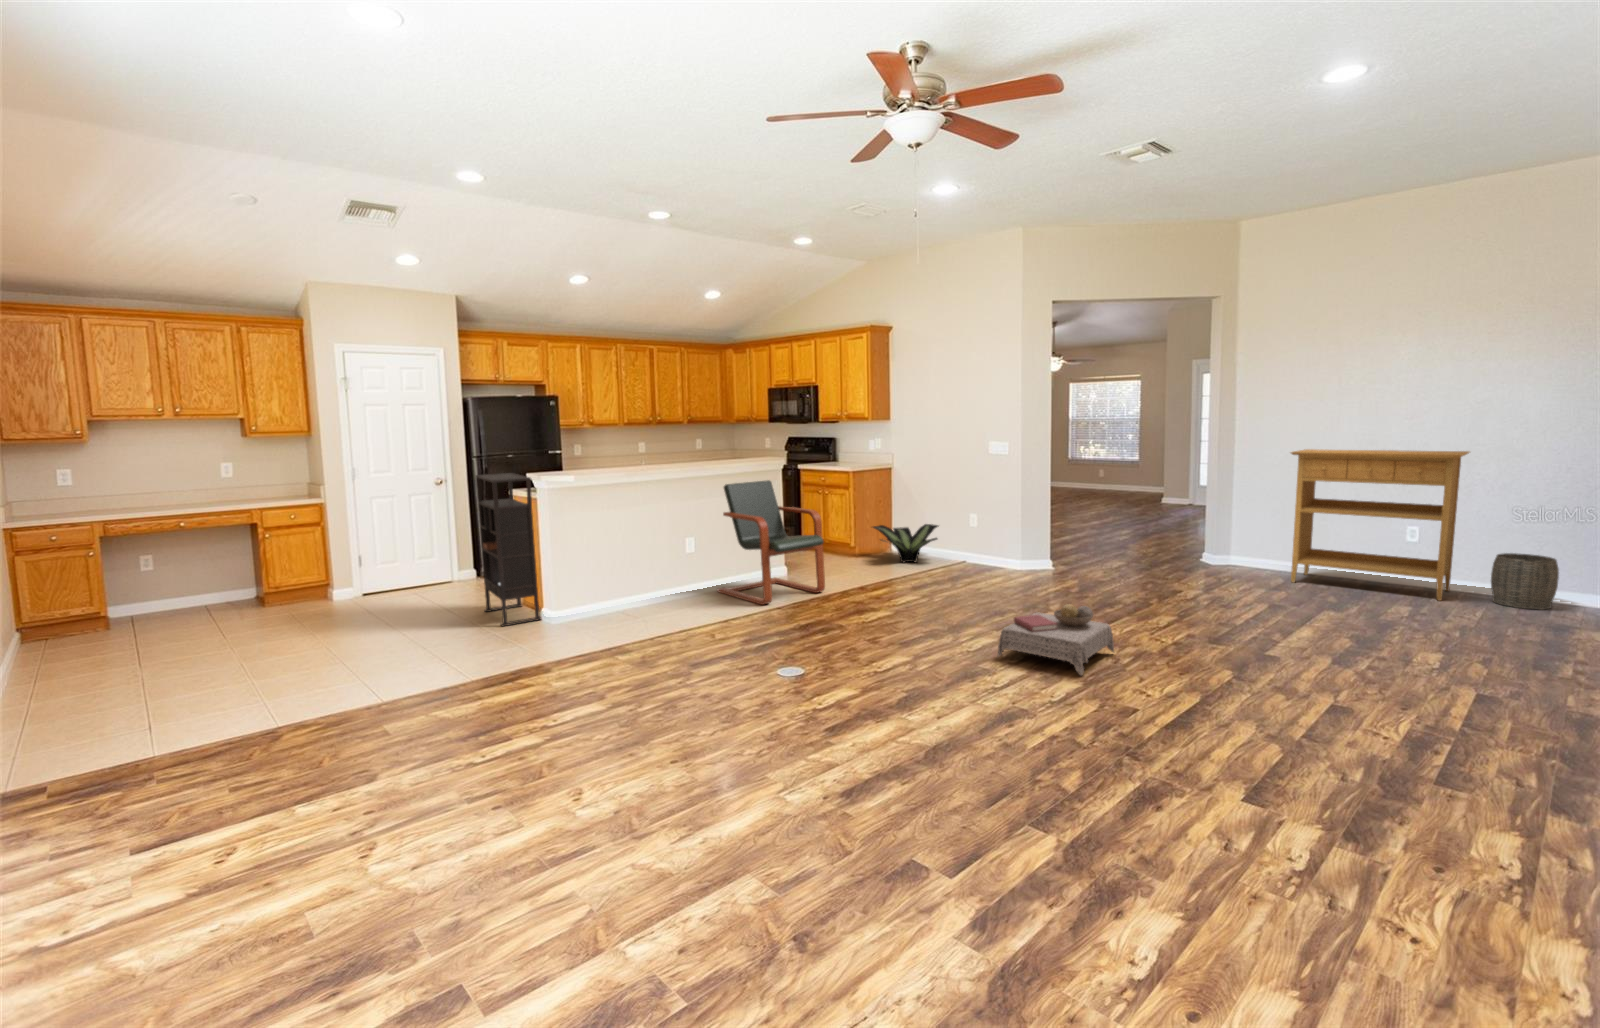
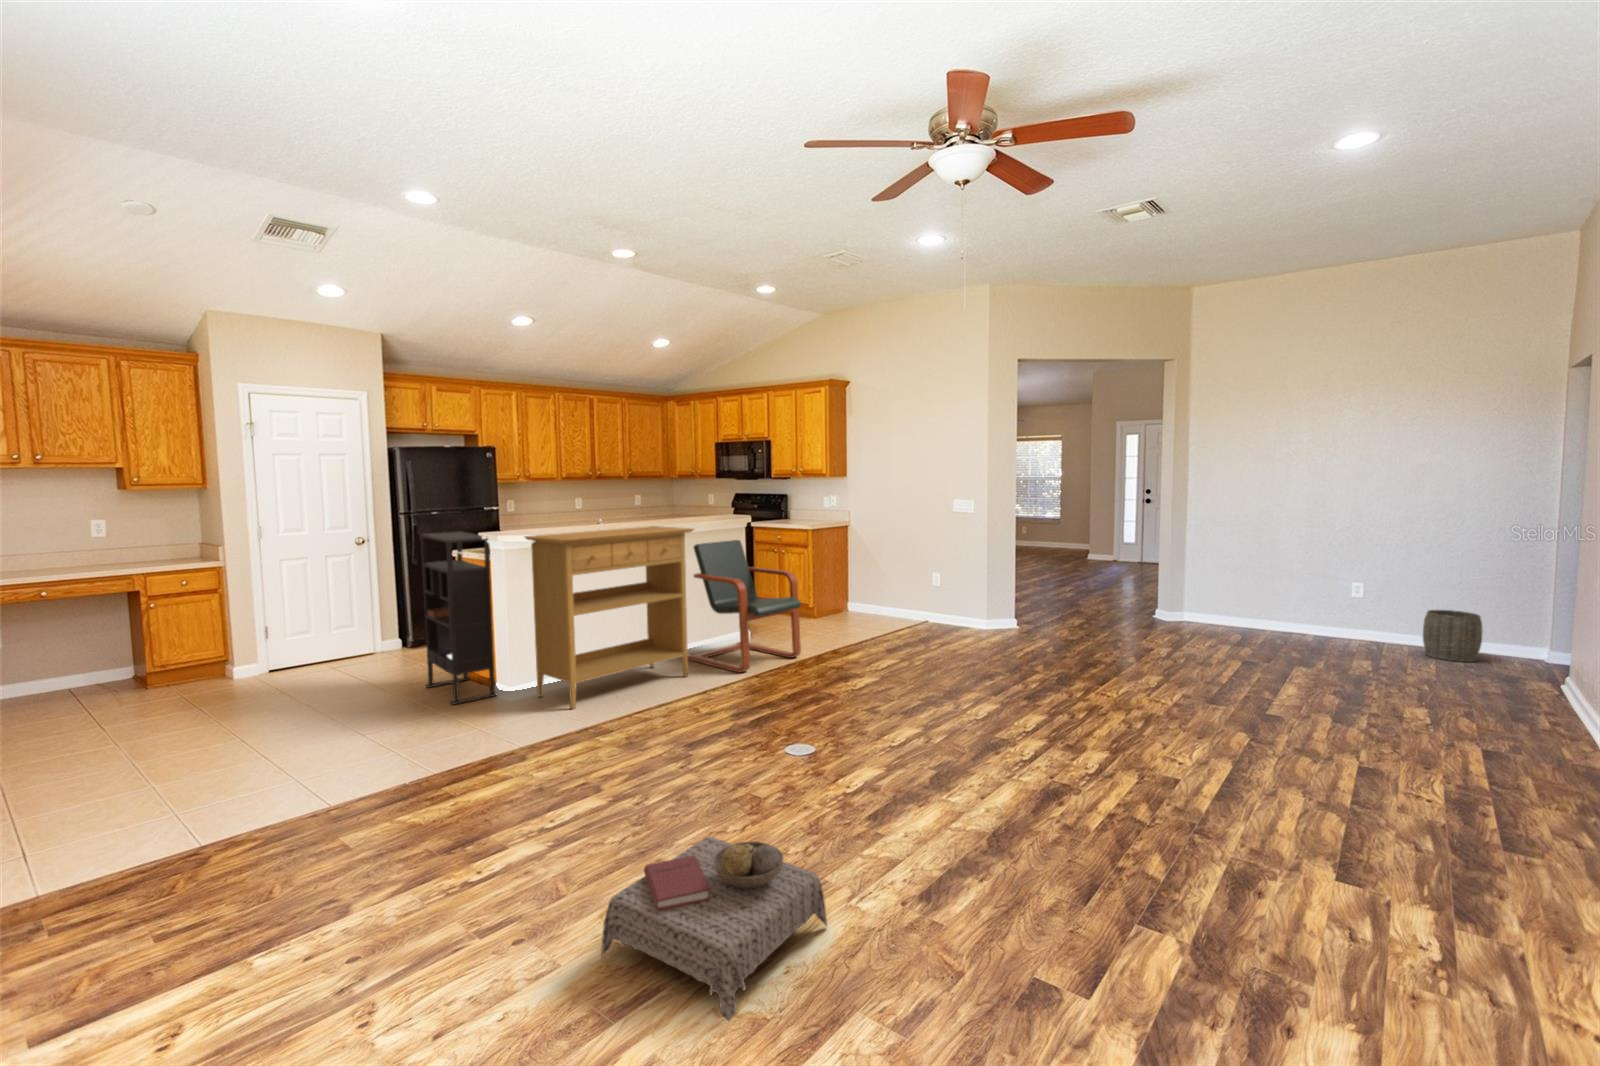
console table: present [1291,449,1469,600] -> present [525,526,693,709]
potted plant: present [873,524,939,563] -> none [831,583,907,624]
ottoman: present [998,604,1114,675] -> present [601,837,827,1021]

